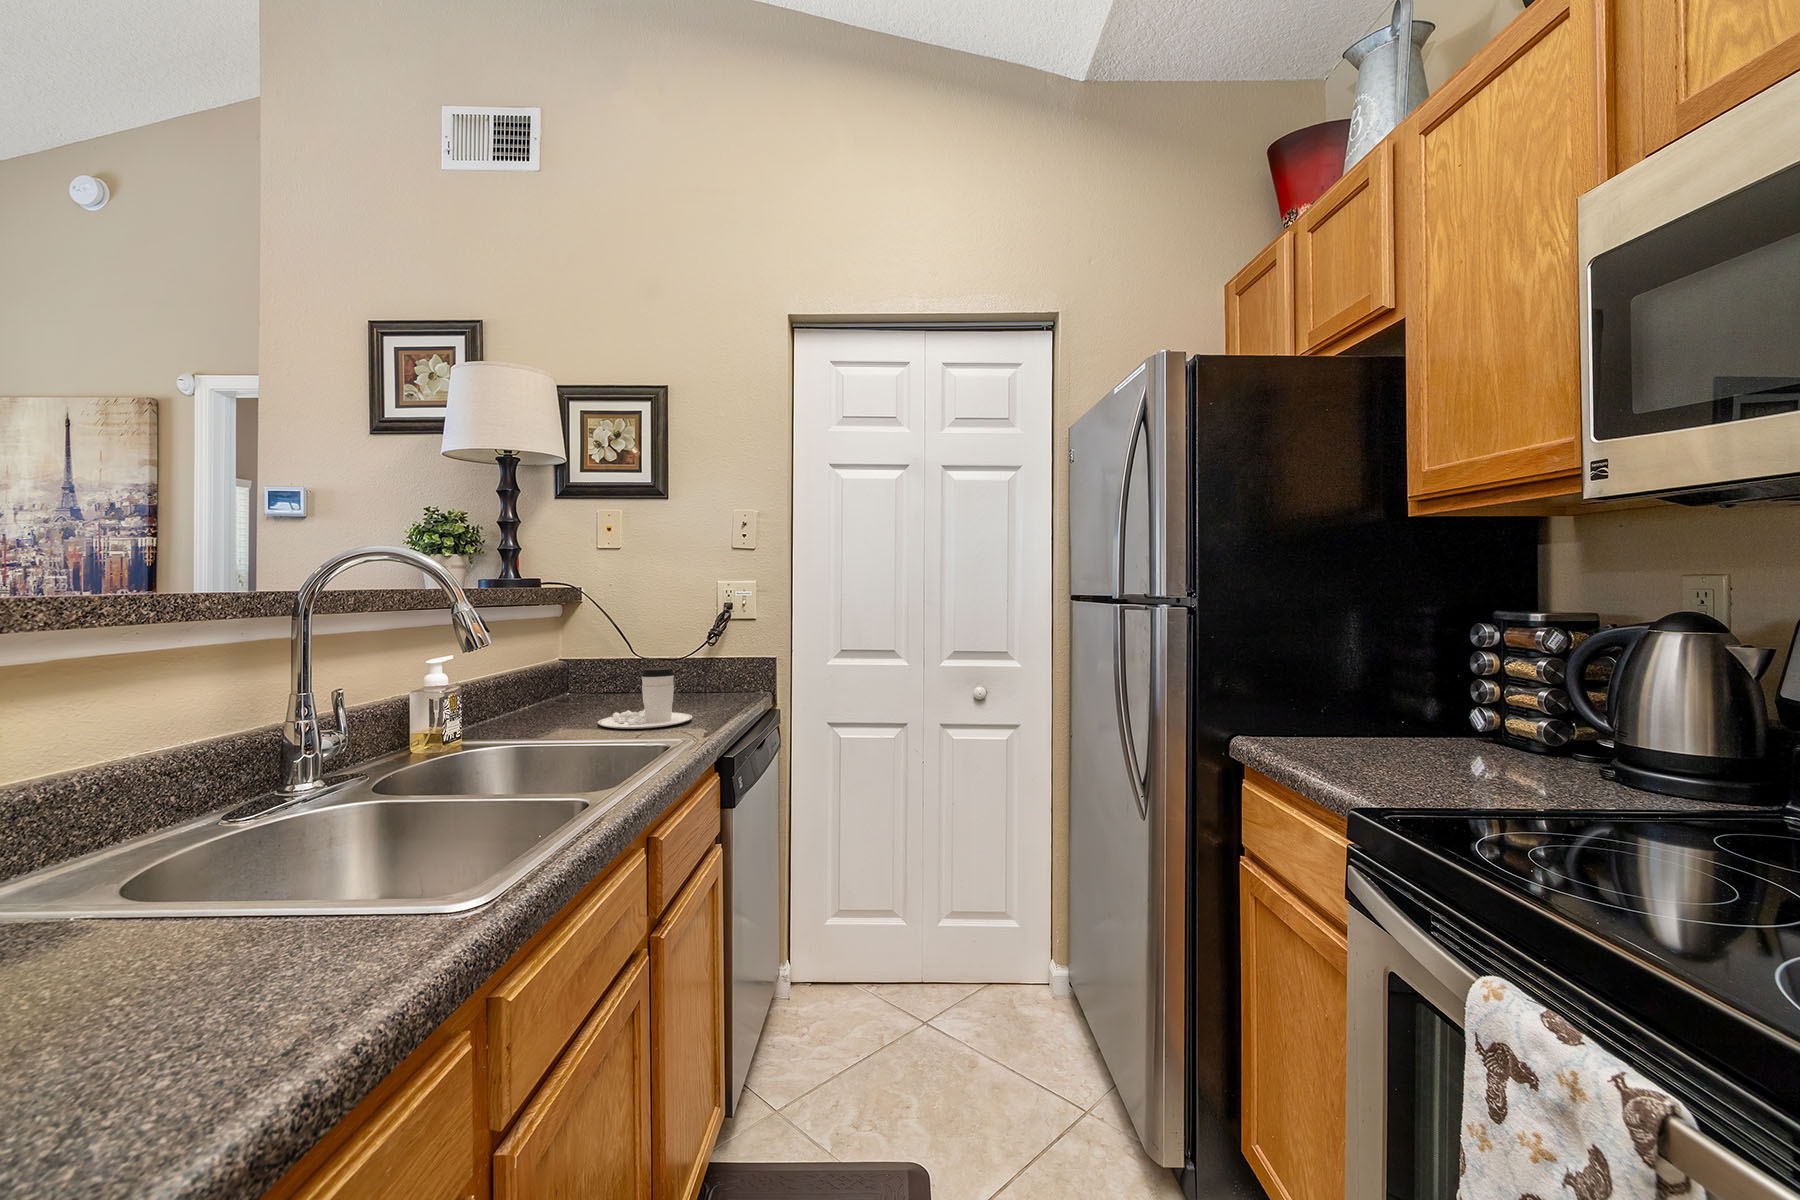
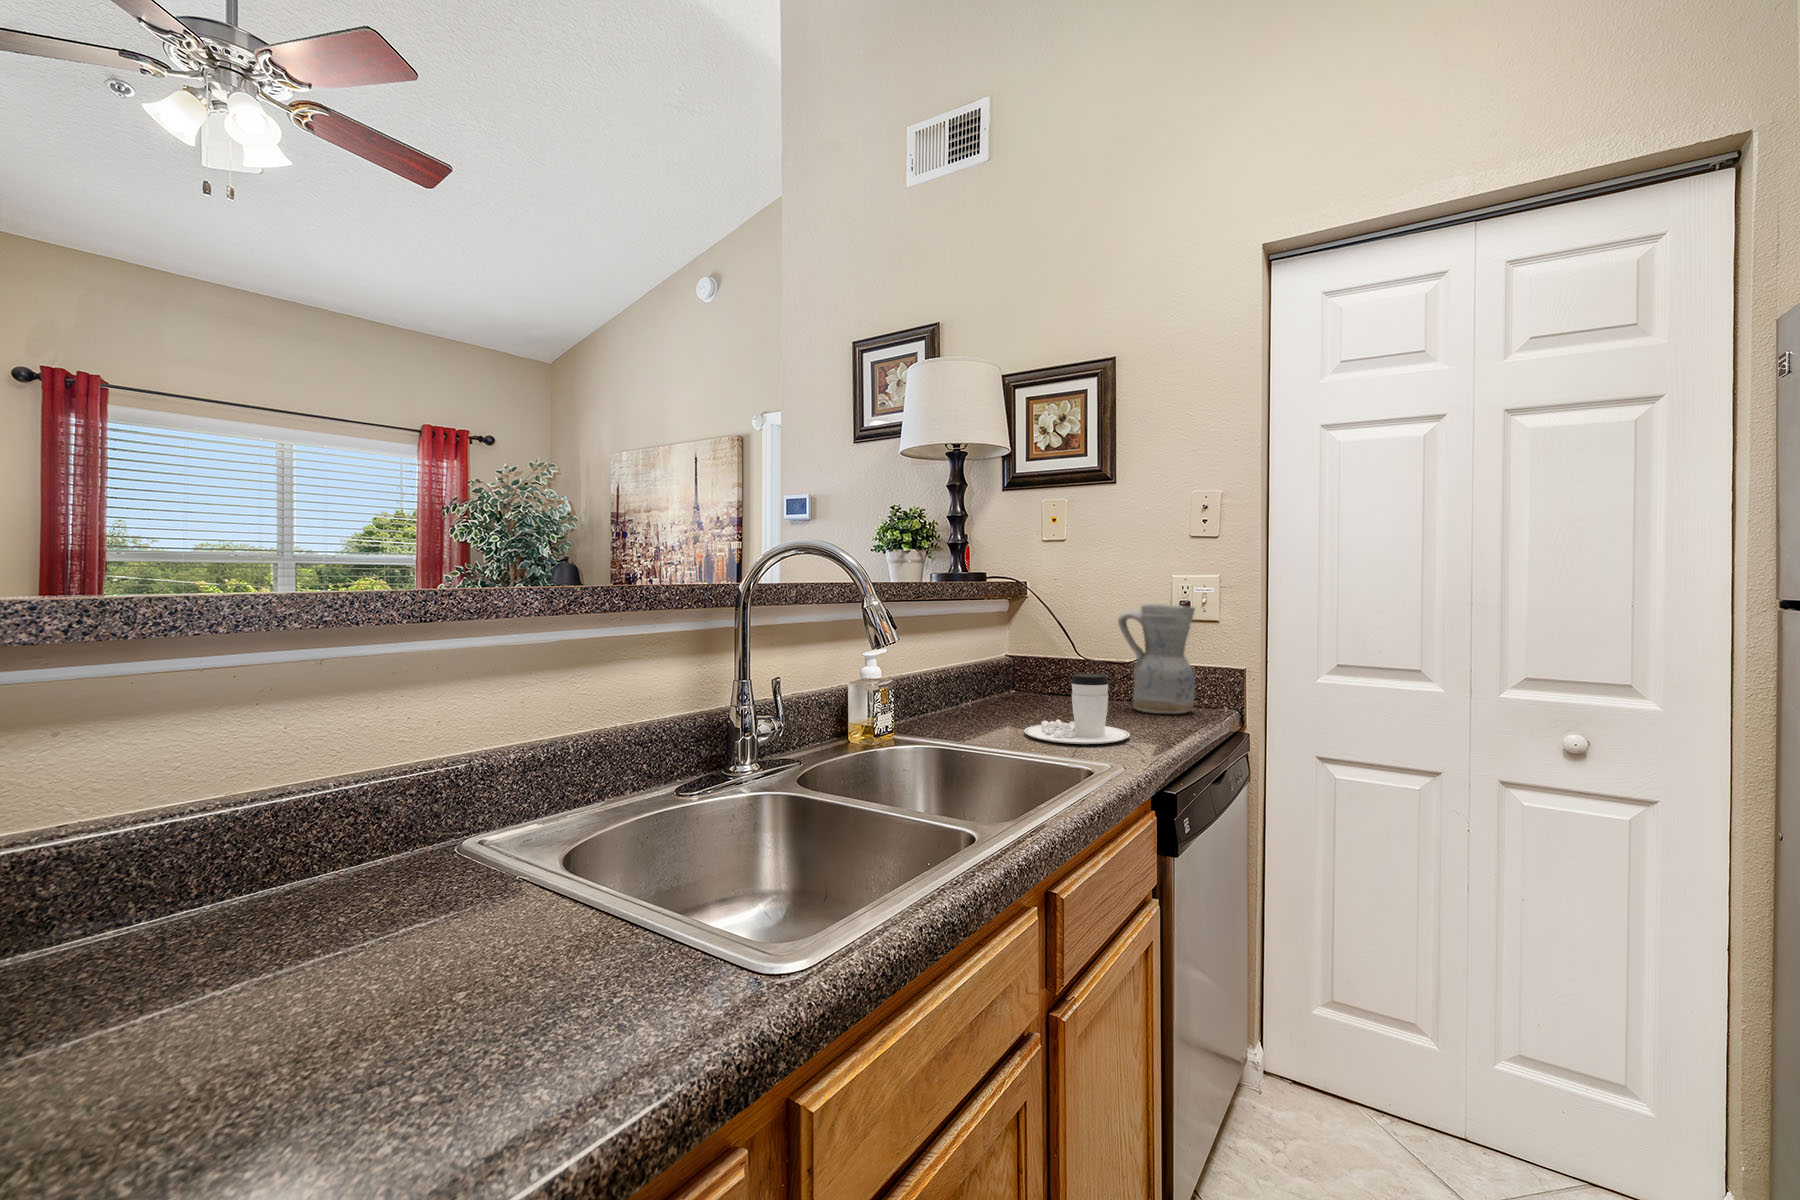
ceramic pitcher: none [674,607,738,699] -> present [1118,604,1195,713]

